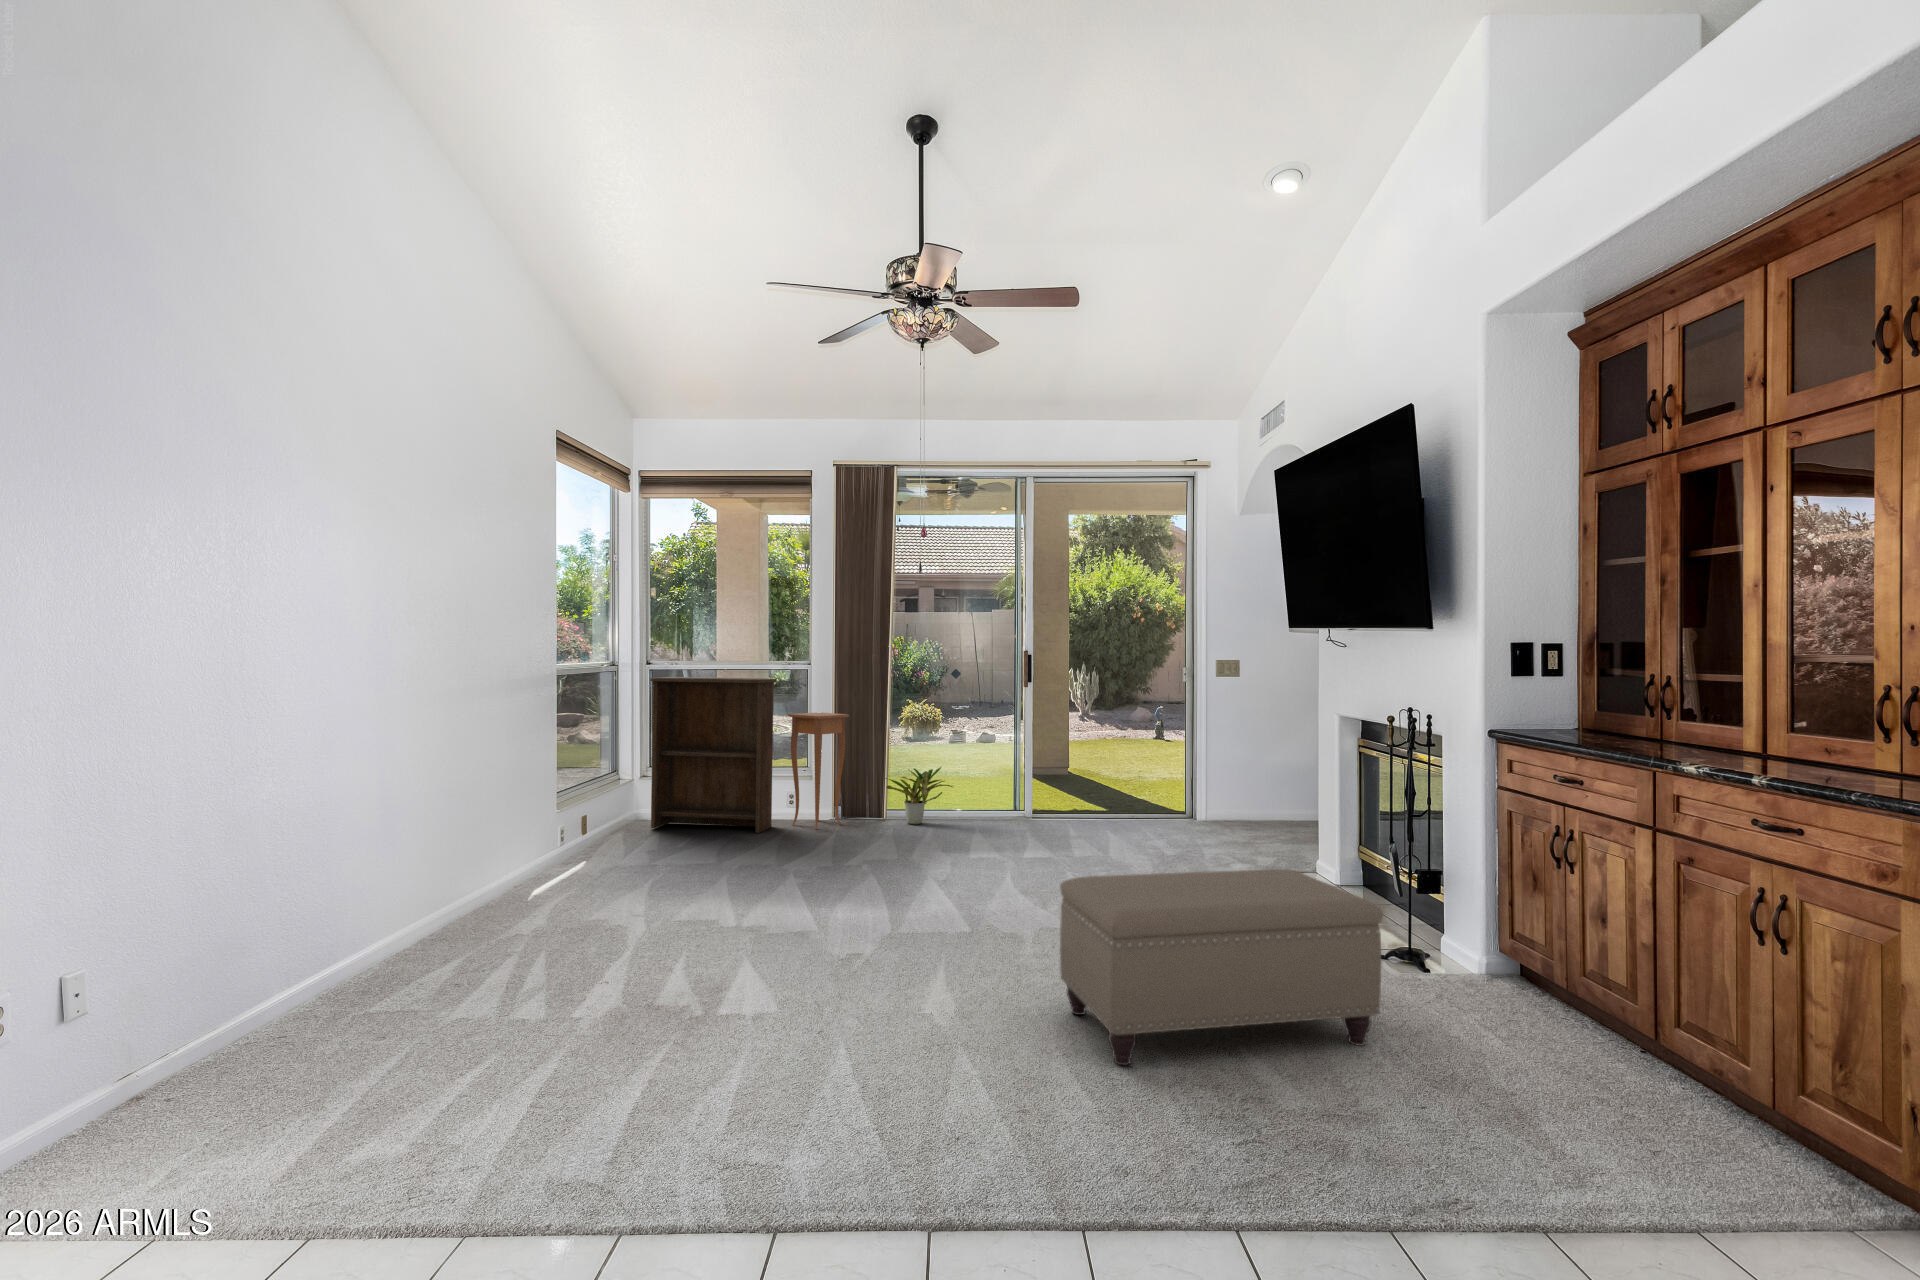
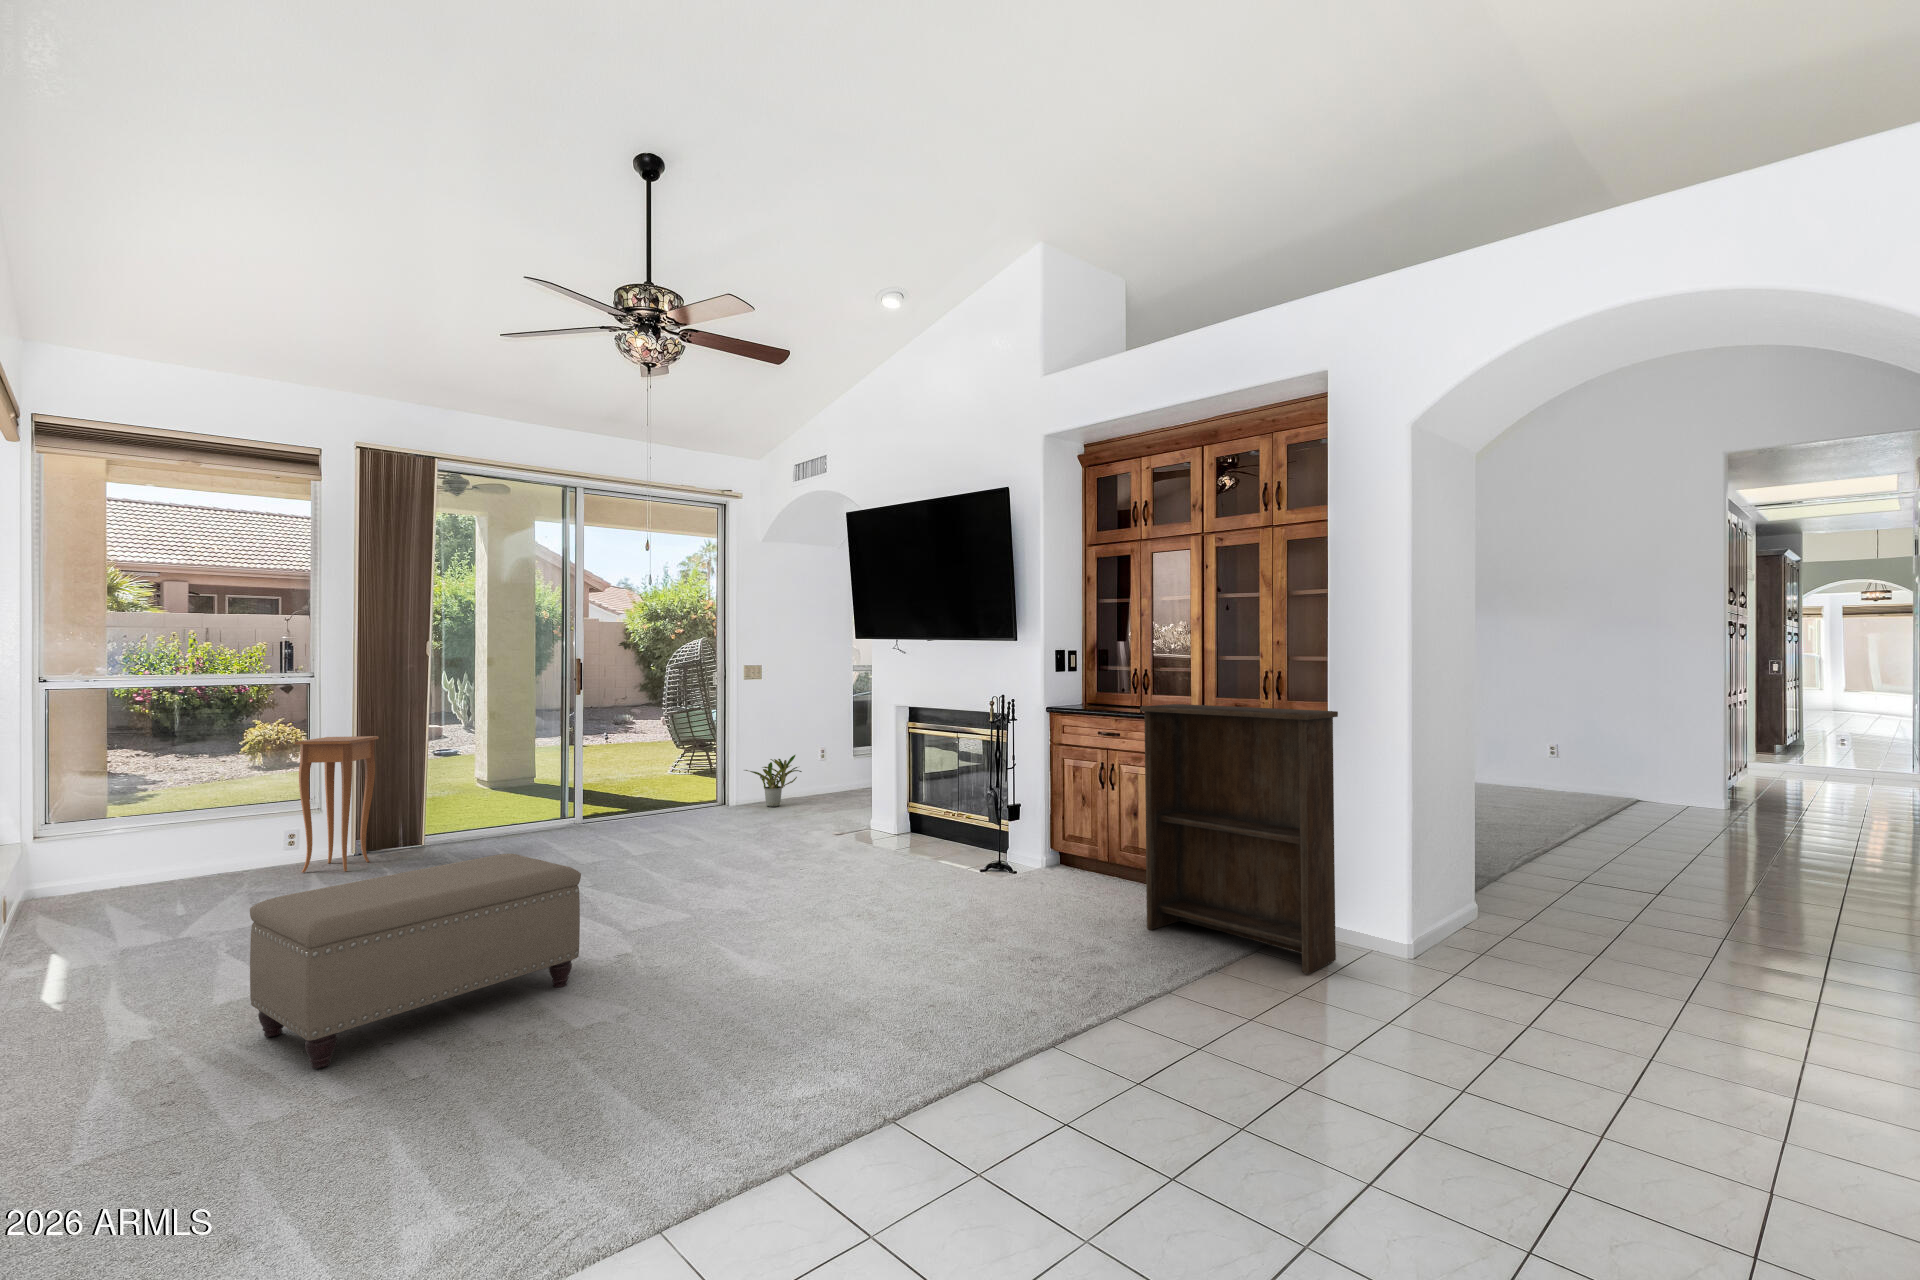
bookshelf: present [650,677,776,833] -> present [1140,704,1338,974]
potted plant: present [885,767,952,825] -> present [745,755,802,807]
ottoman: present [1060,869,1383,1065] -> present [250,854,581,1068]

